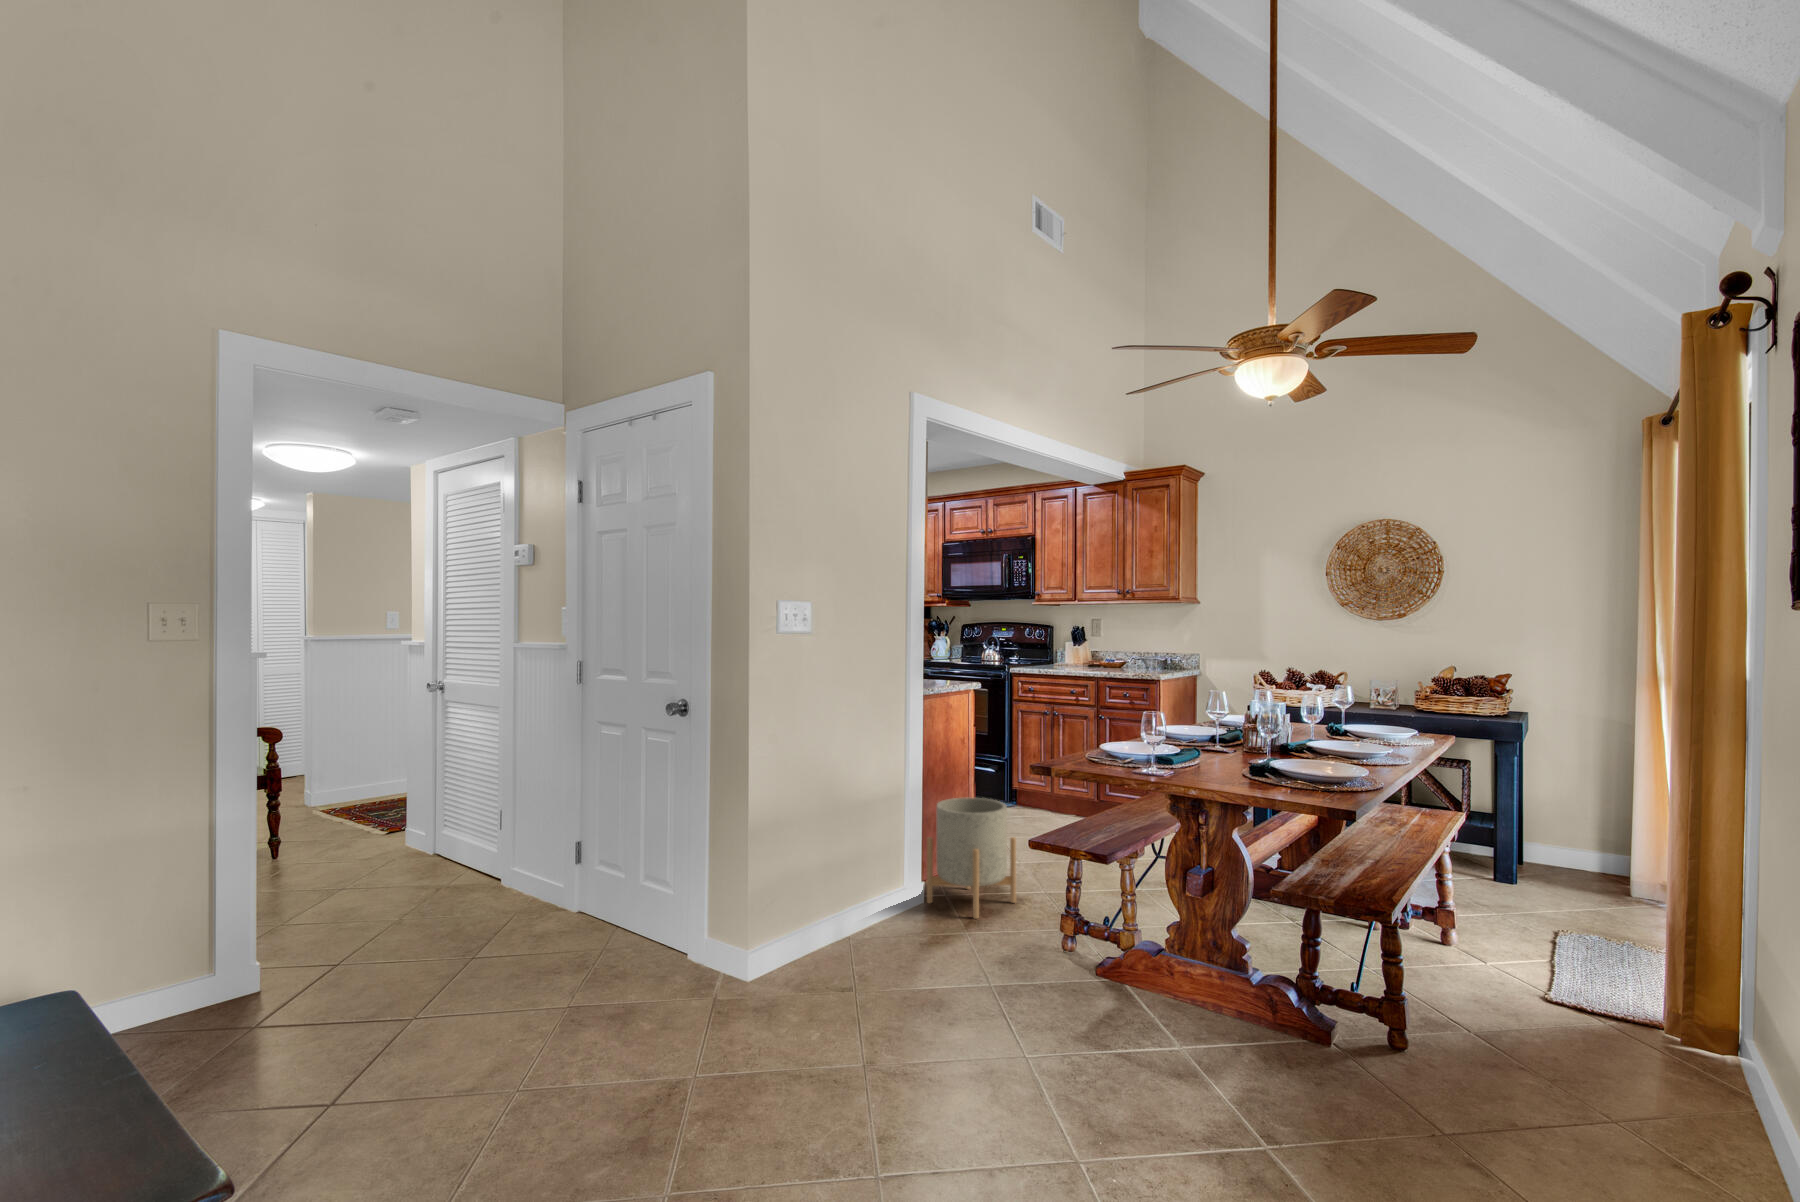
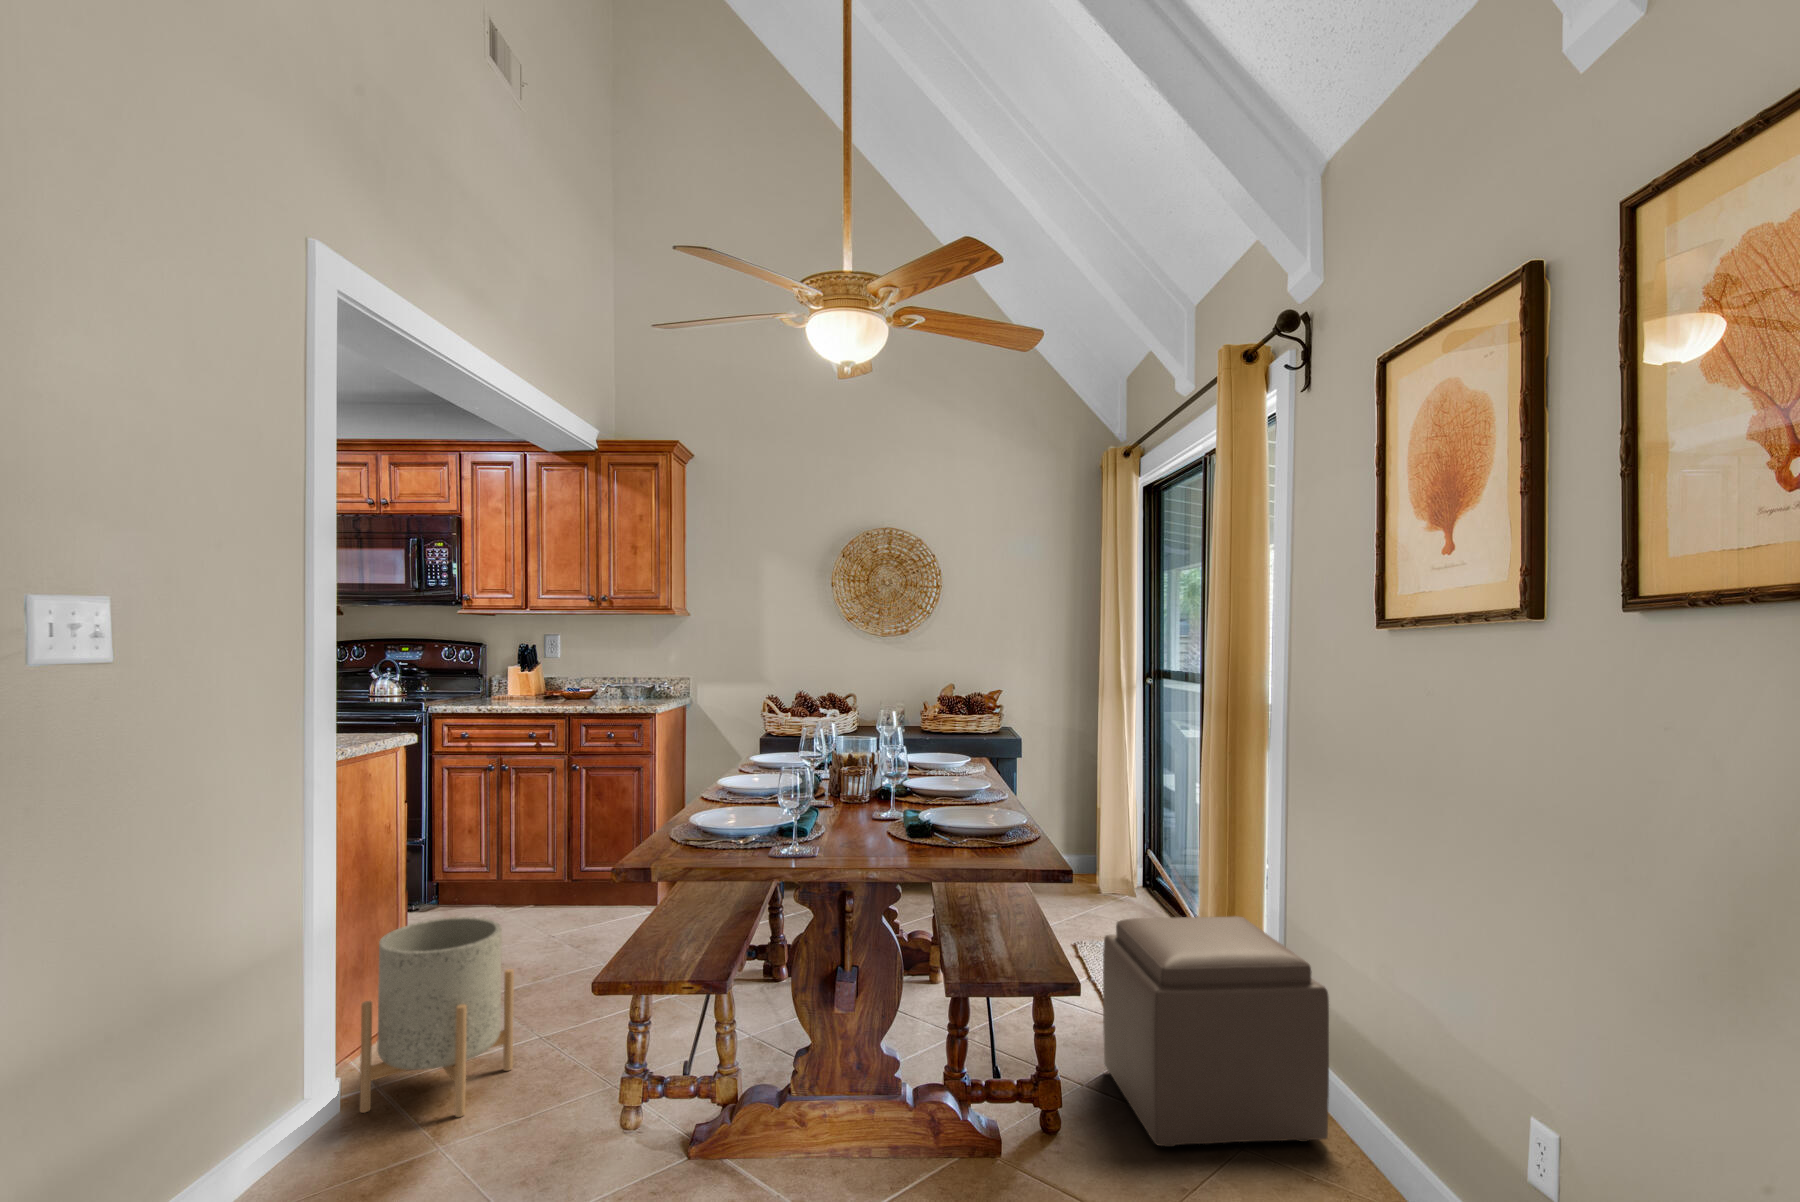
ottoman: none [1489,887,1721,1144] -> present [1103,916,1329,1147]

